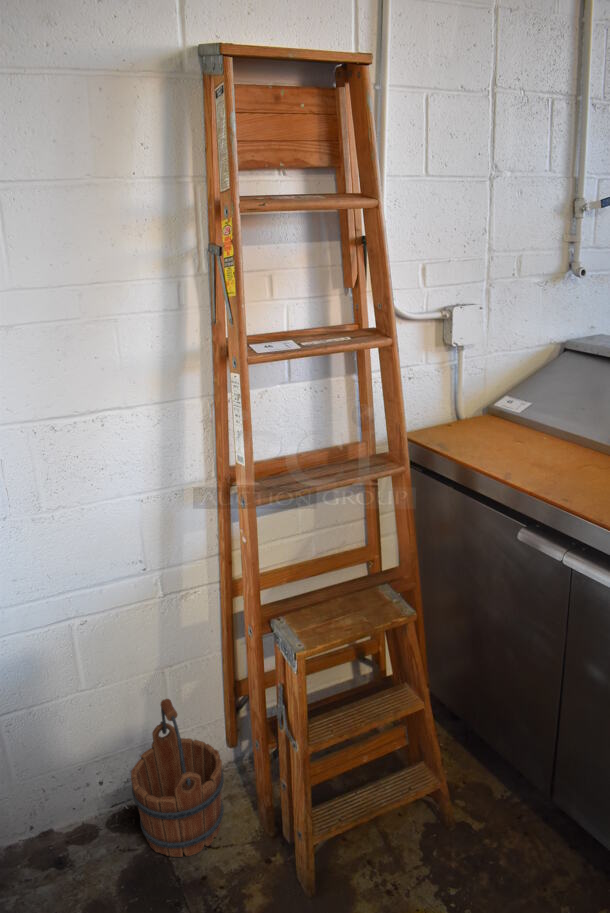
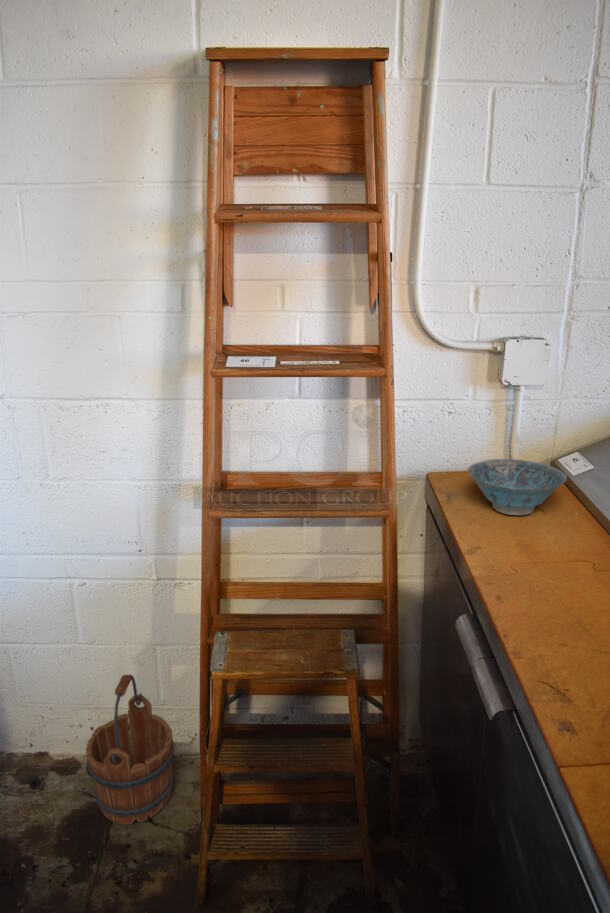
ceramic bowl: none [457,407,539,451] -> present [468,459,567,515]

